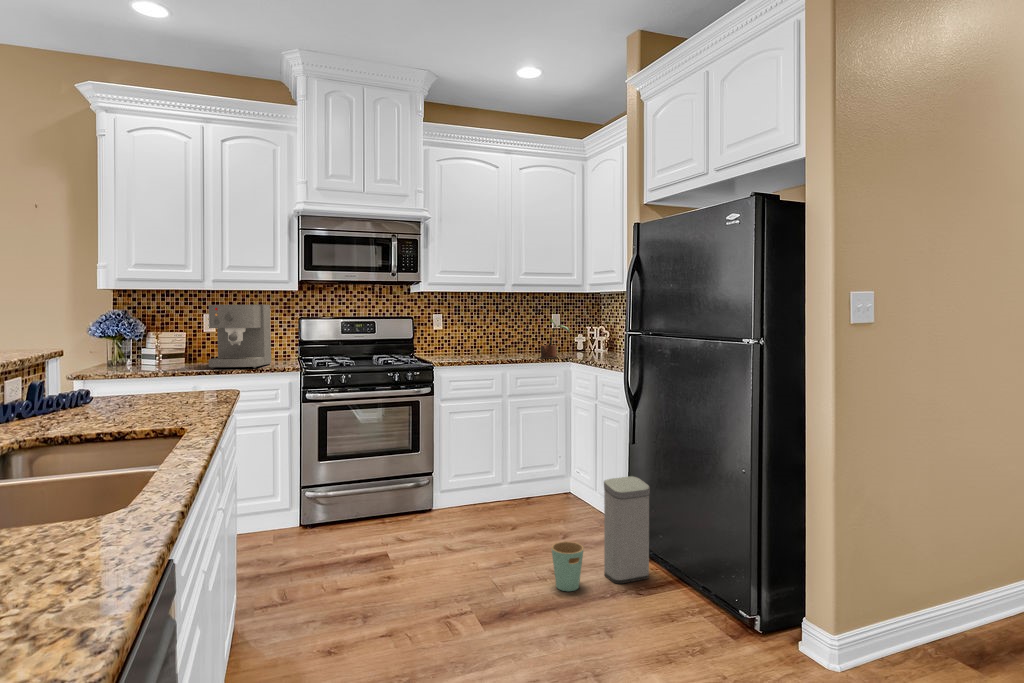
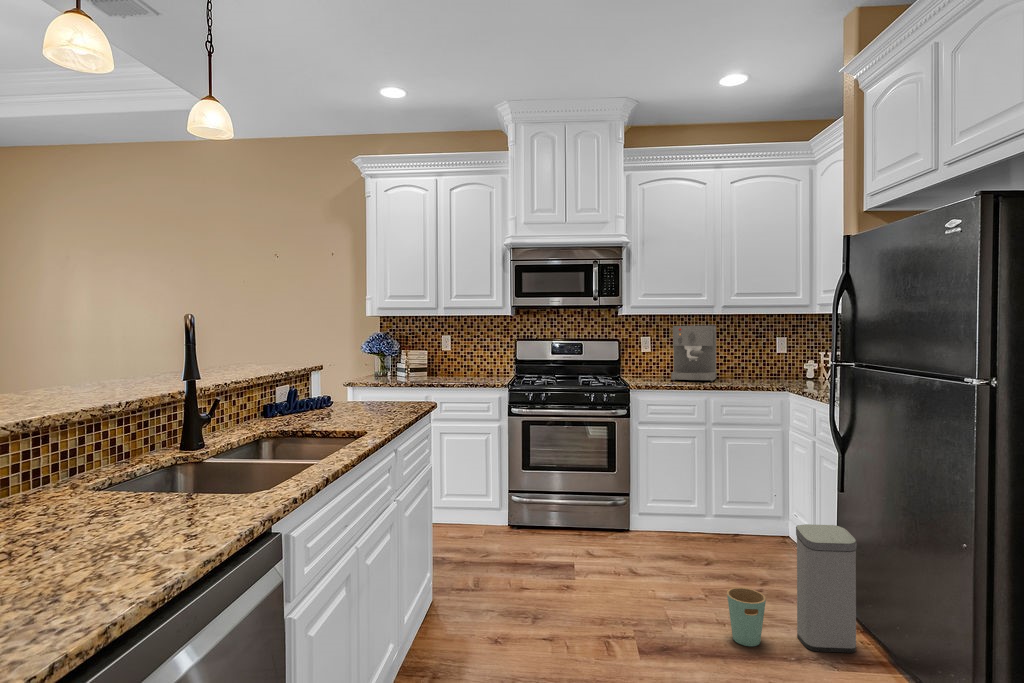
coffee maker: present [209,305,271,368] -> present [671,325,716,381]
potted plant: present [540,319,570,358] -> none [748,341,786,384]

